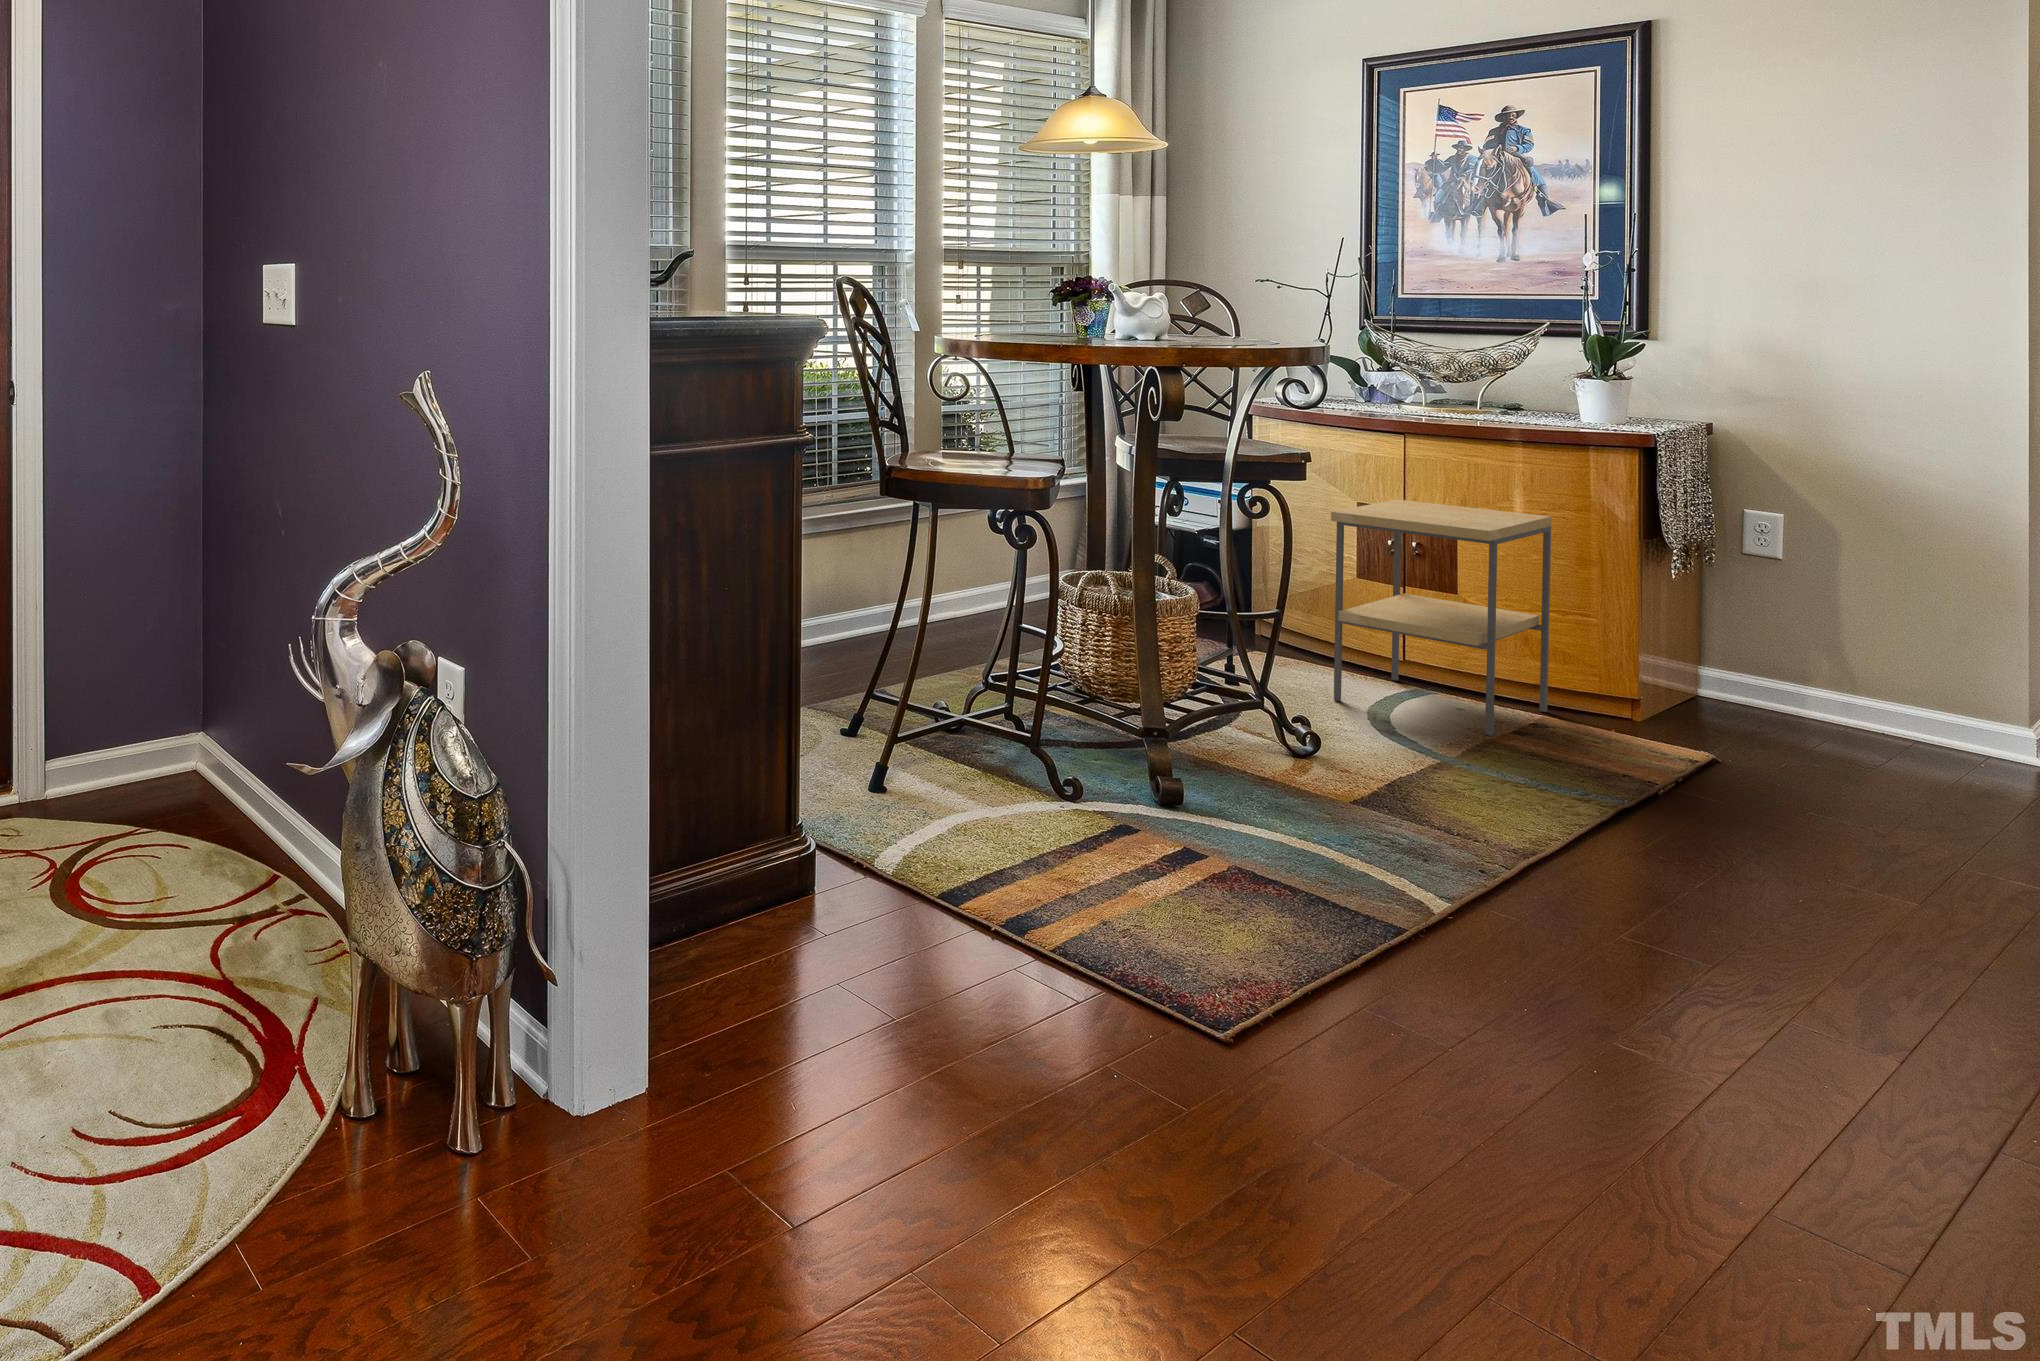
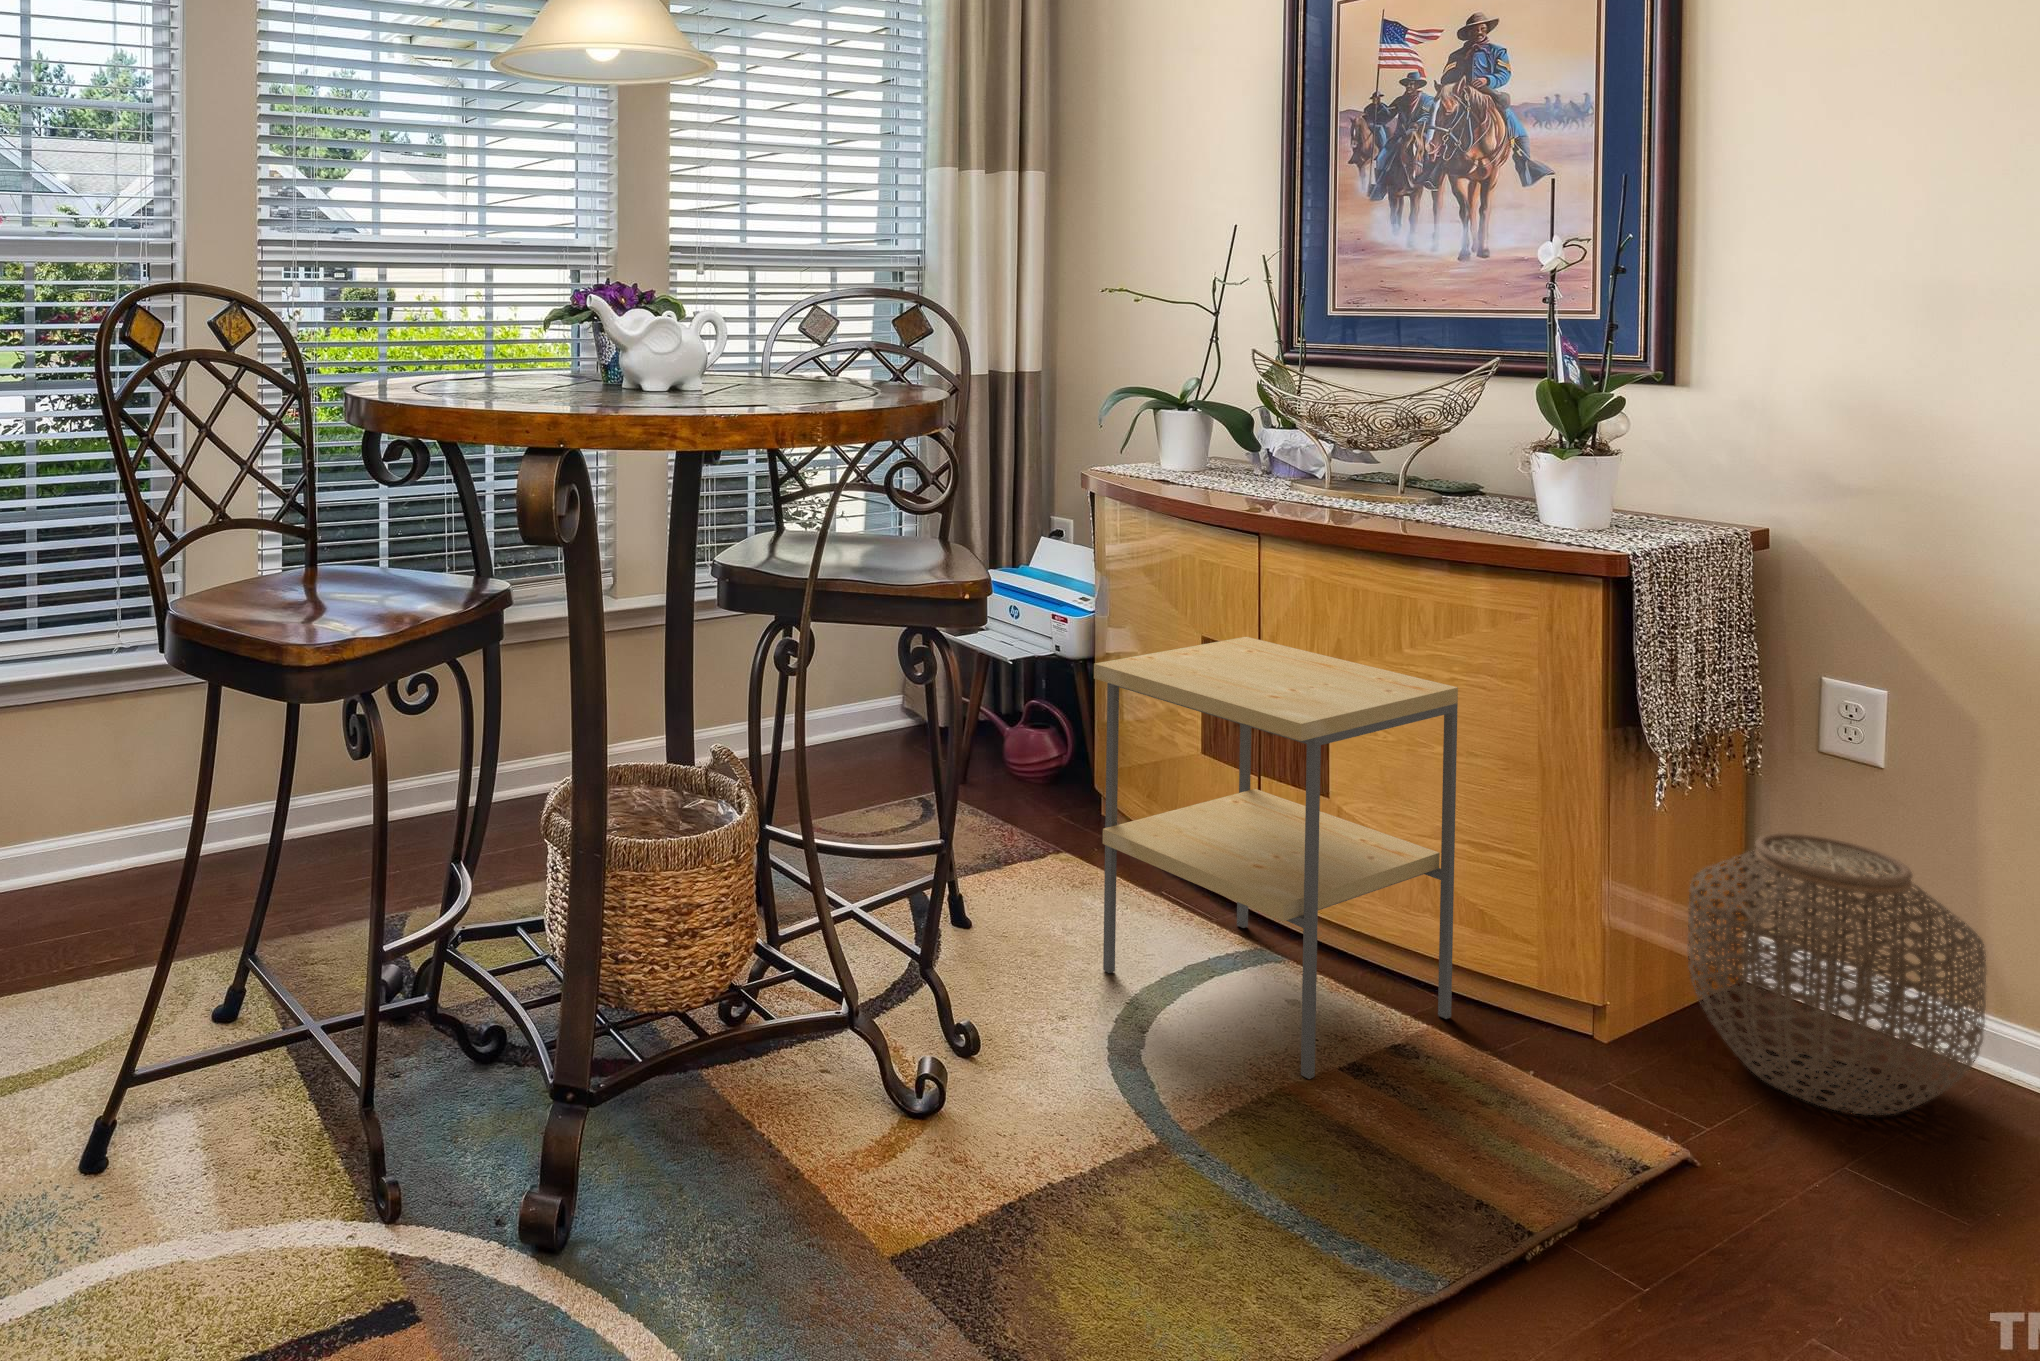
woven basket: none [1683,592,1854,738] -> present [1688,833,1986,1115]

